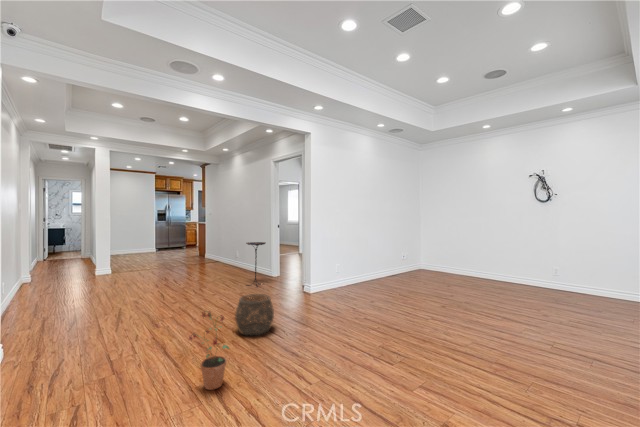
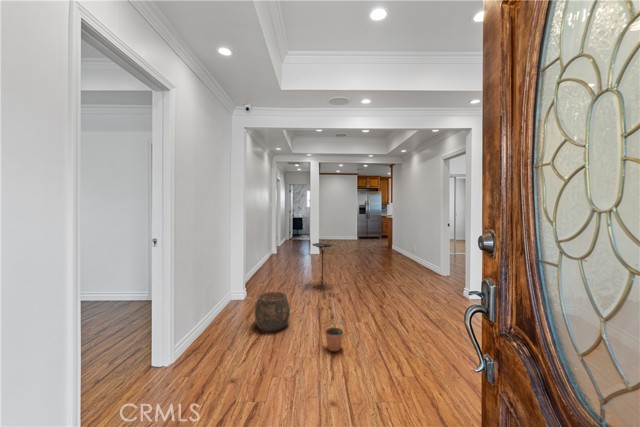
side table: present [246,242,265,284] -> present [312,243,332,289]
woven basket: present [235,294,274,335] -> present [255,292,290,331]

